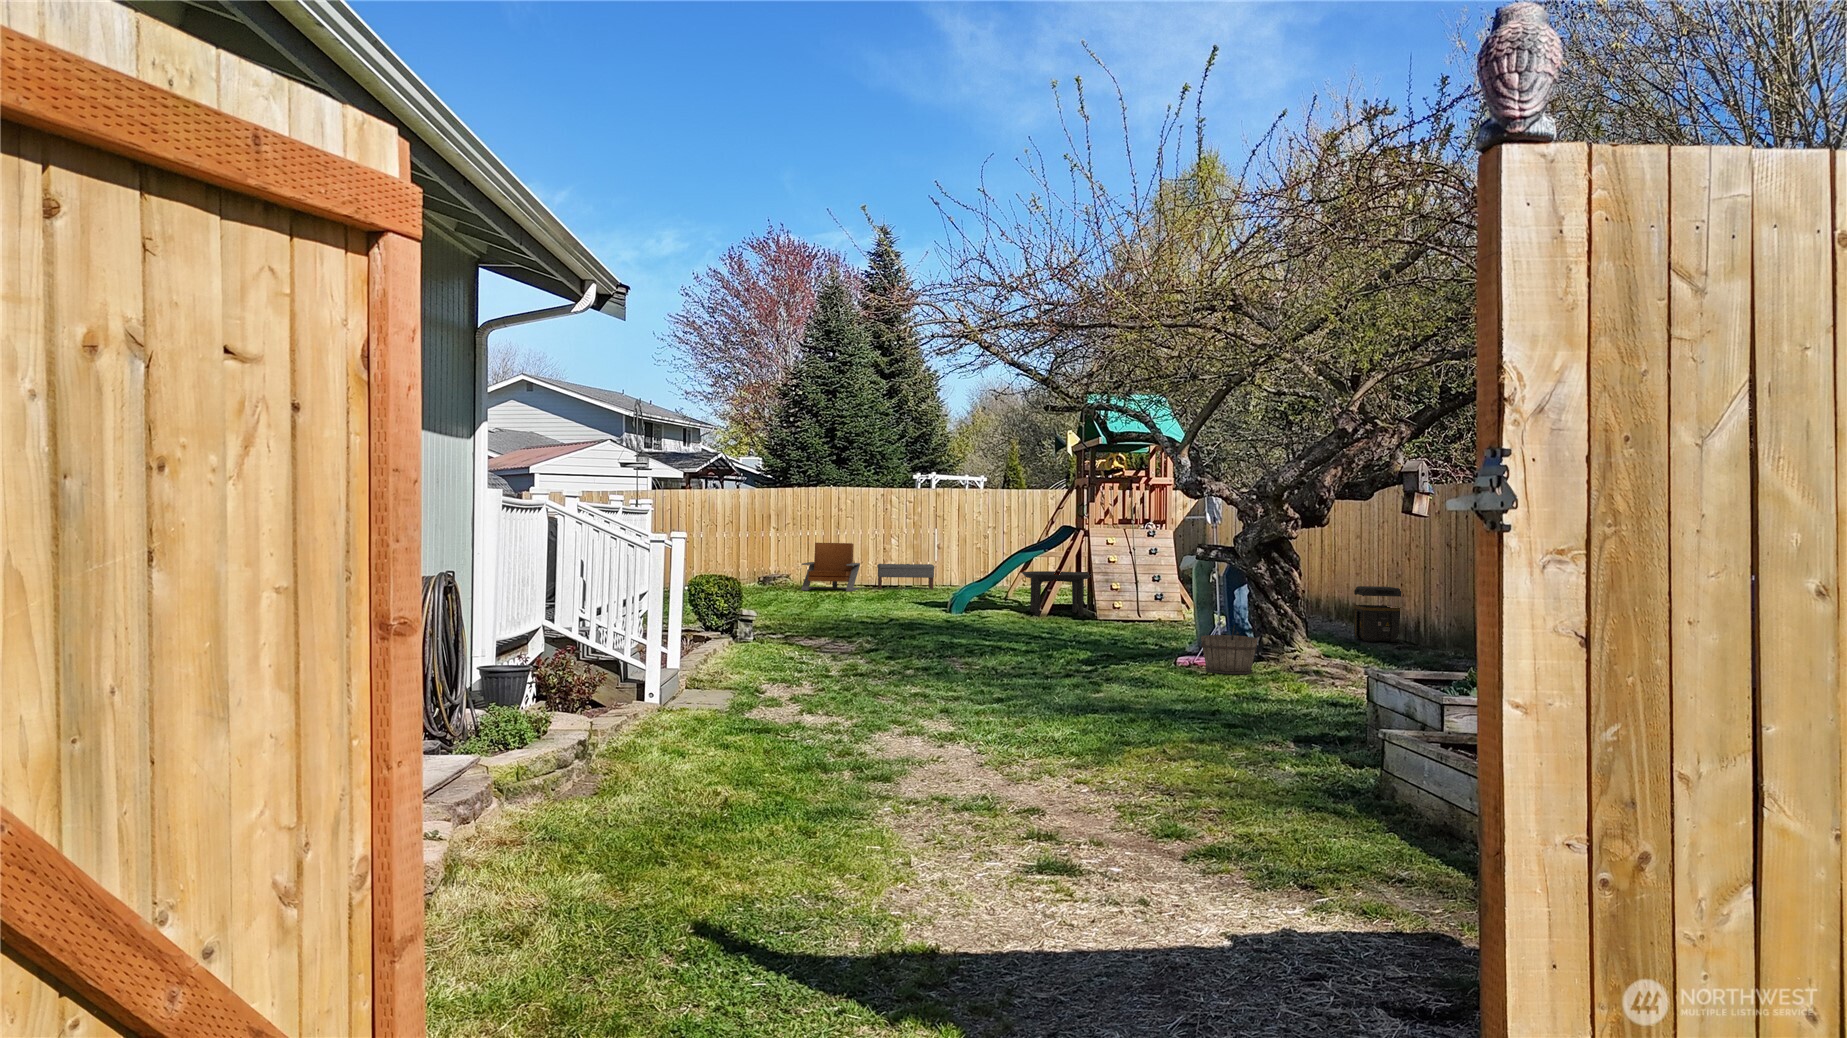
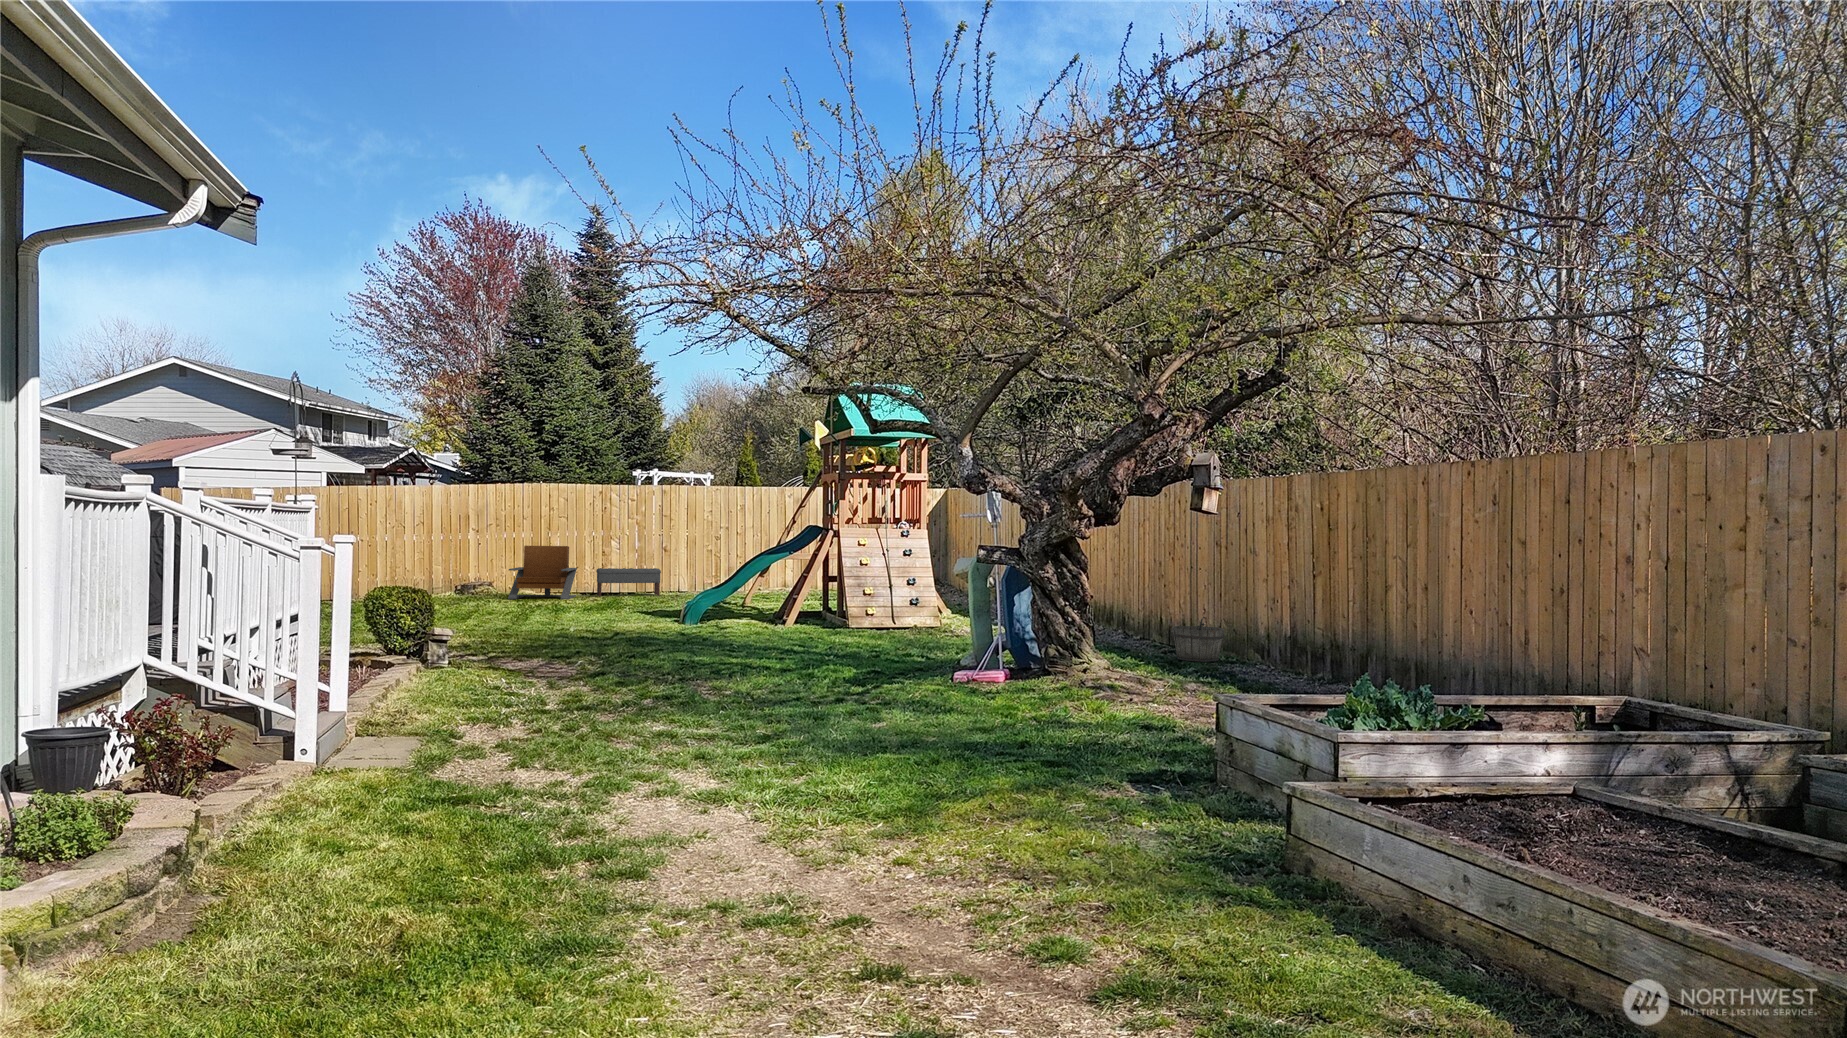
round table: present [1022,571,1091,616] -> none [764,575,841,624]
toolbox: present [1354,586,1401,642] -> none [1115,588,1165,645]
wooden bucket: present [1201,625,1258,674] -> present [1171,617,1225,662]

